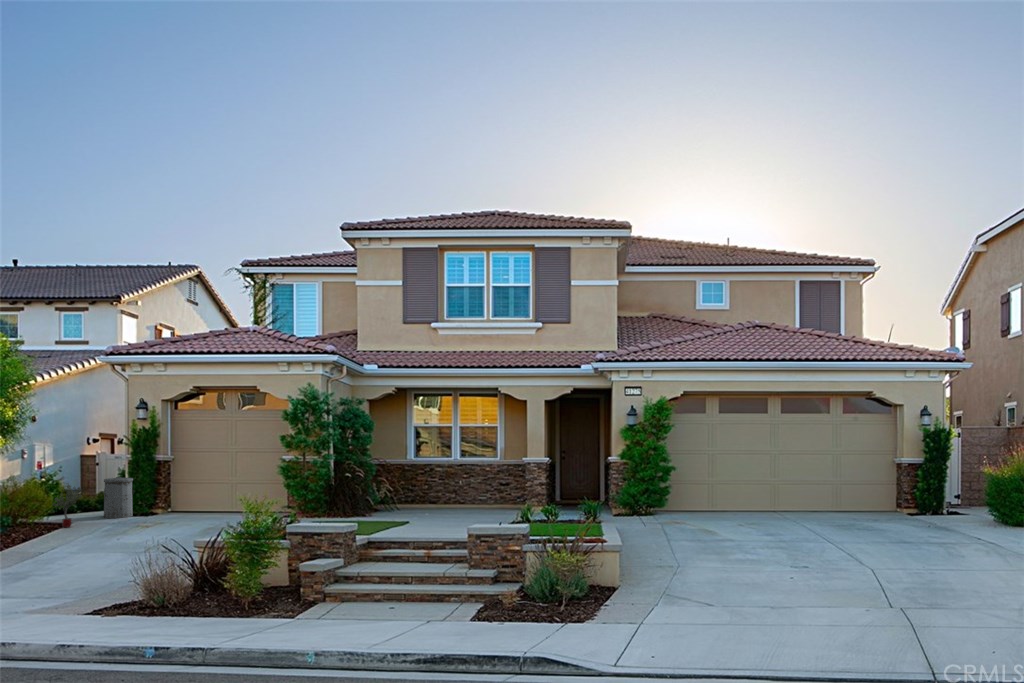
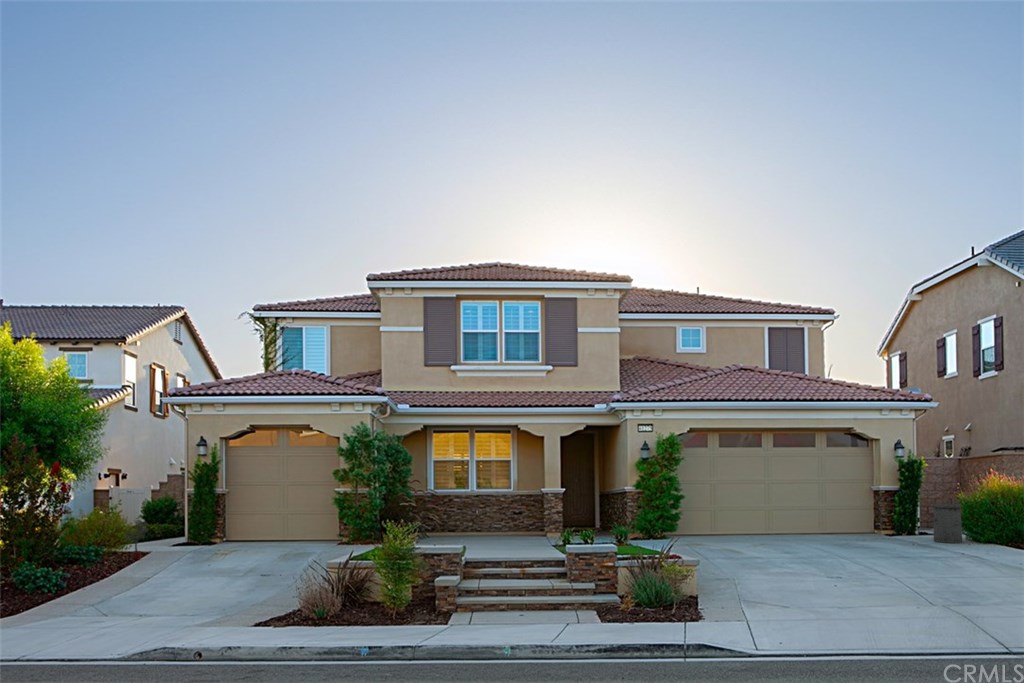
trash can: present [103,477,134,518] -> present [931,503,962,543]

